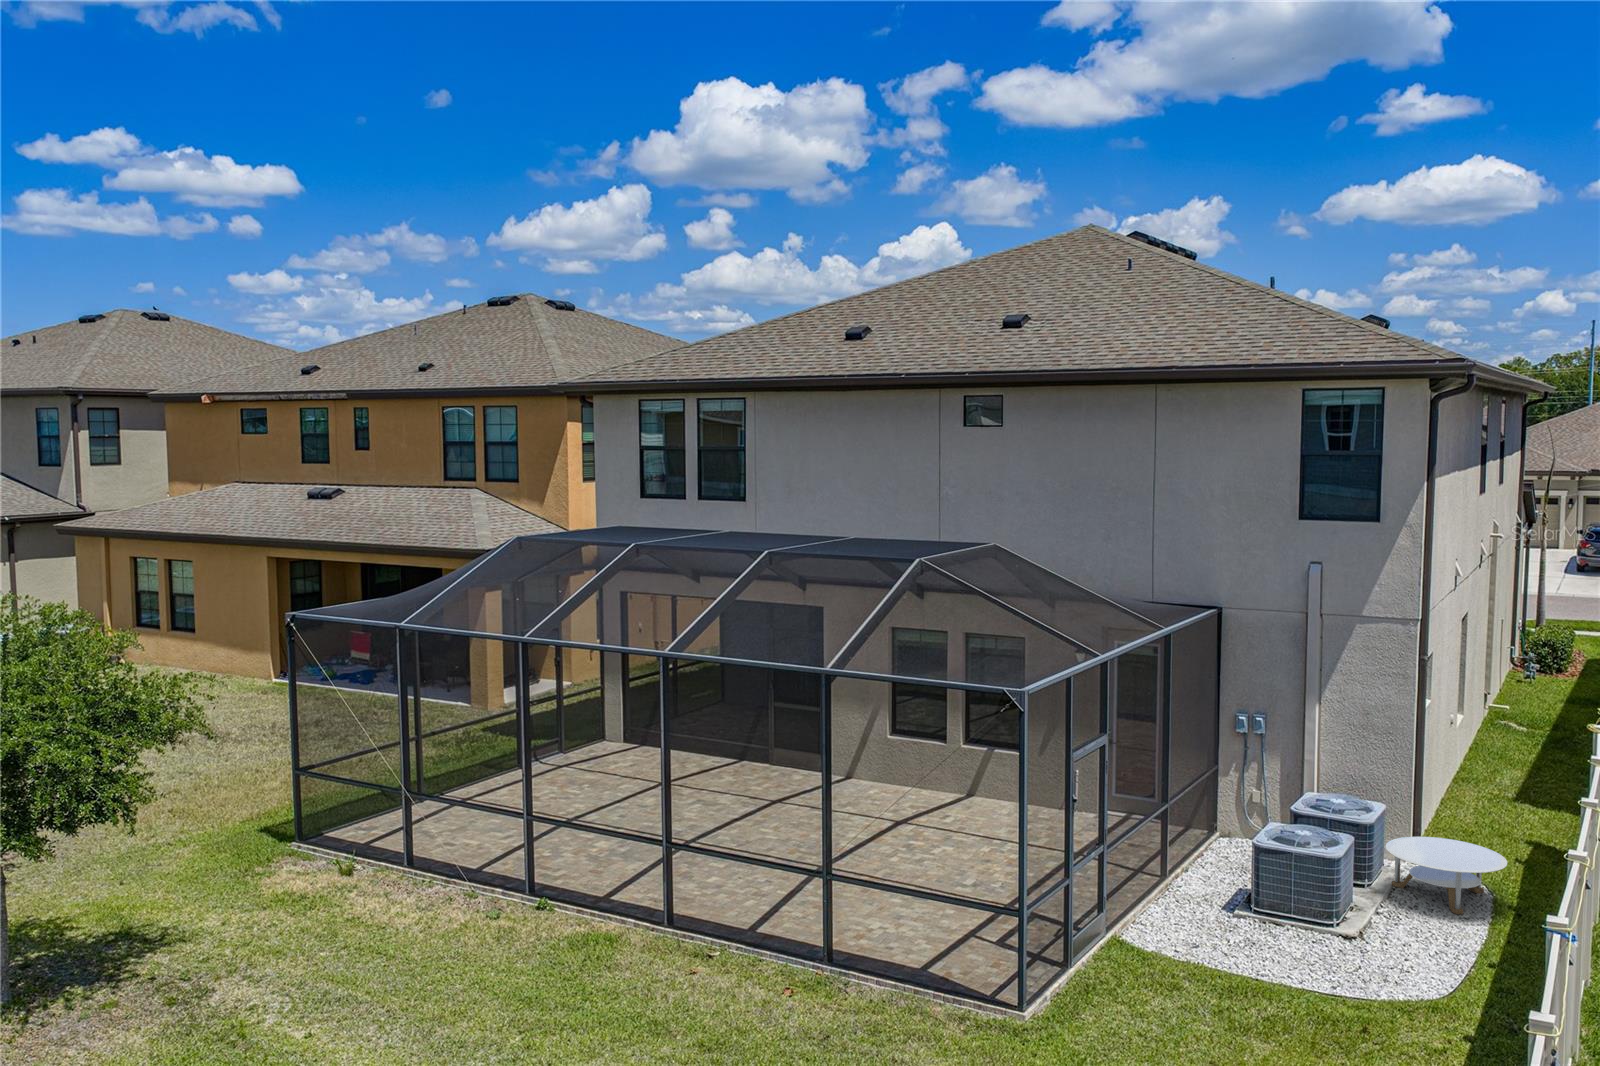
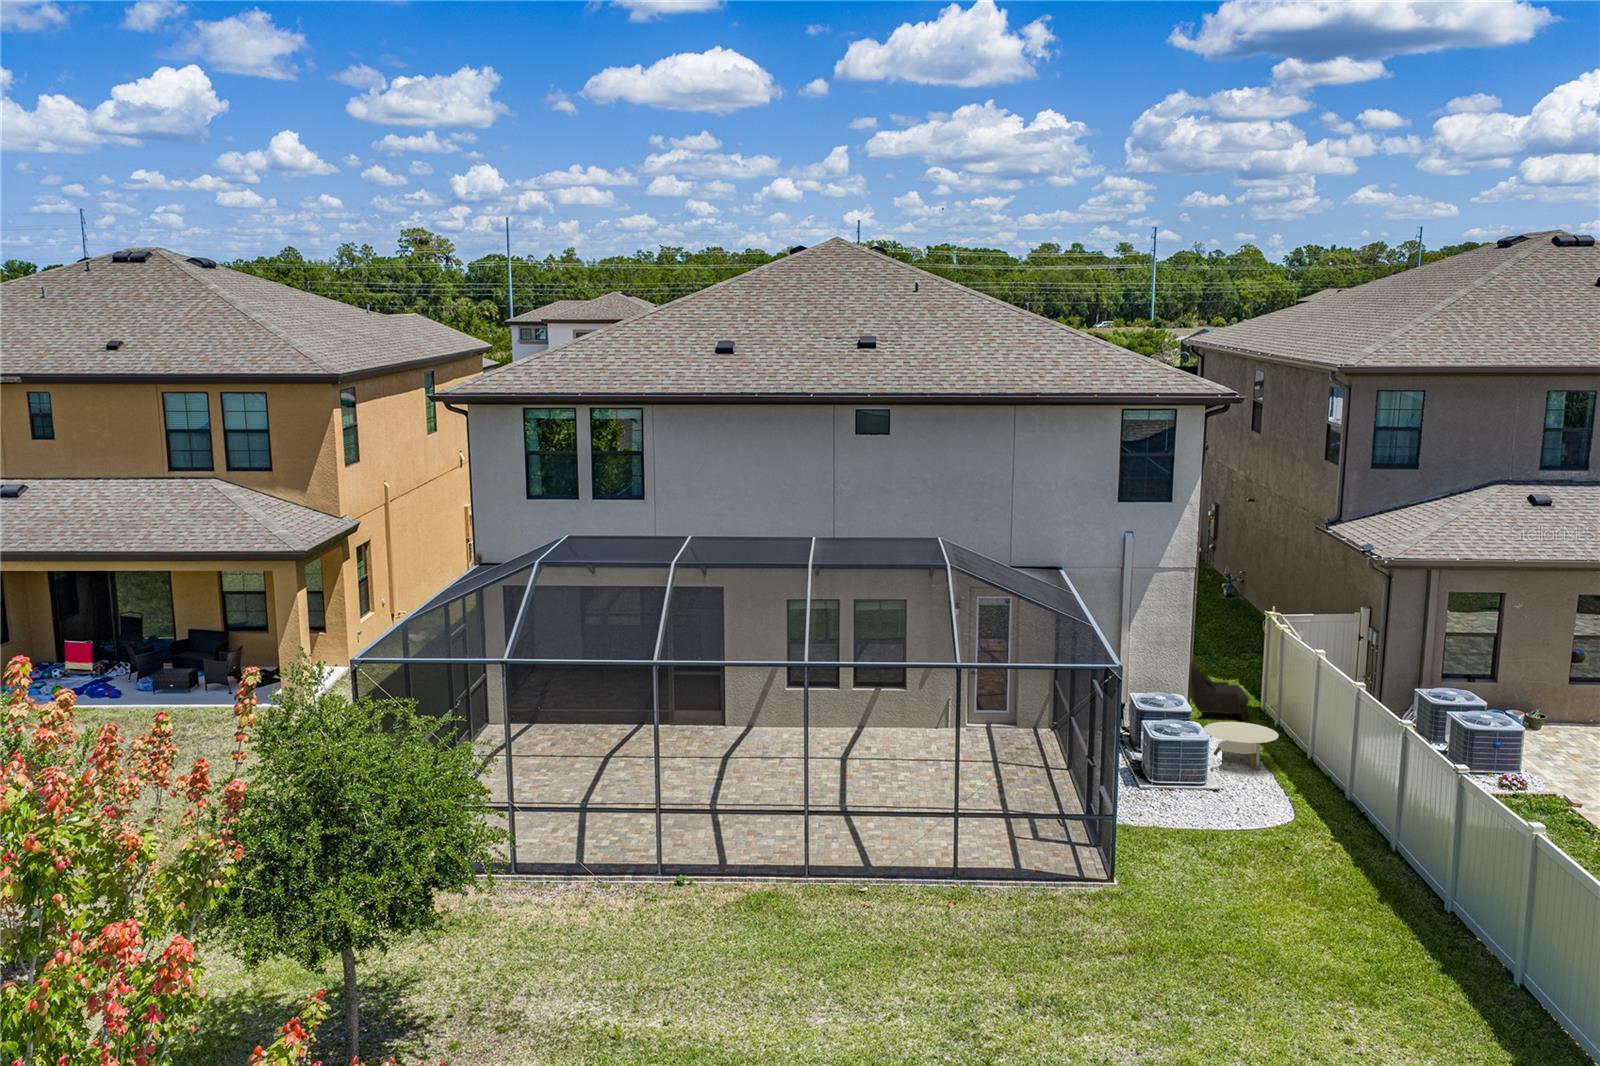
armchair: none [1435,749,1535,848] -> present [1190,663,1249,721]

